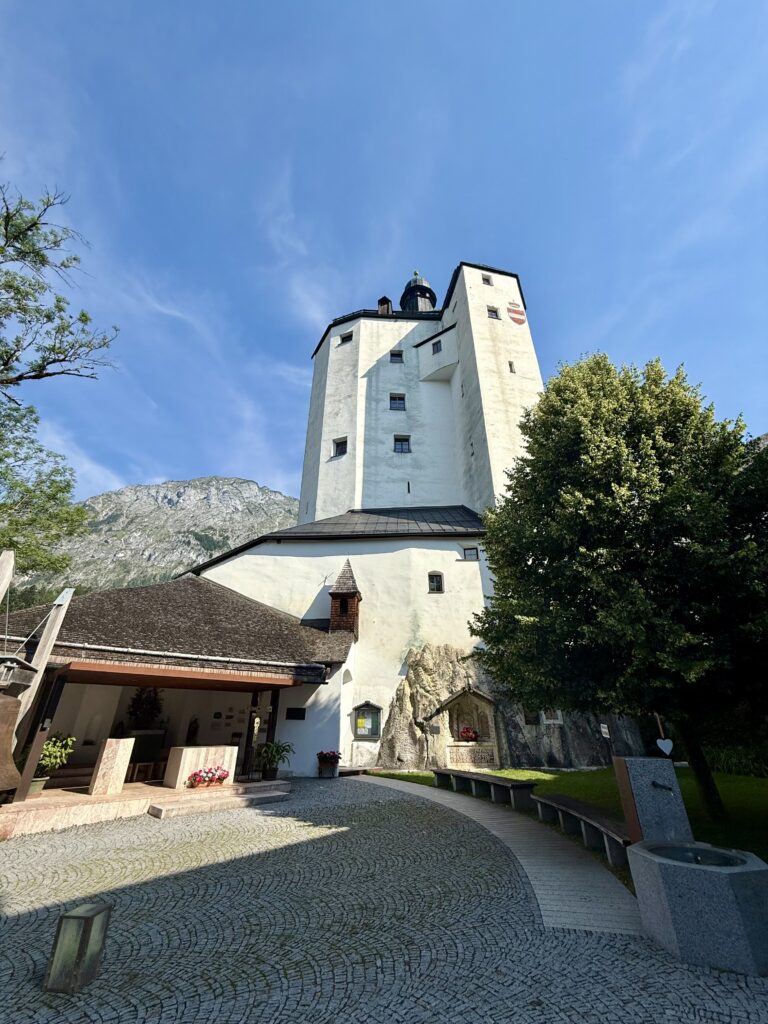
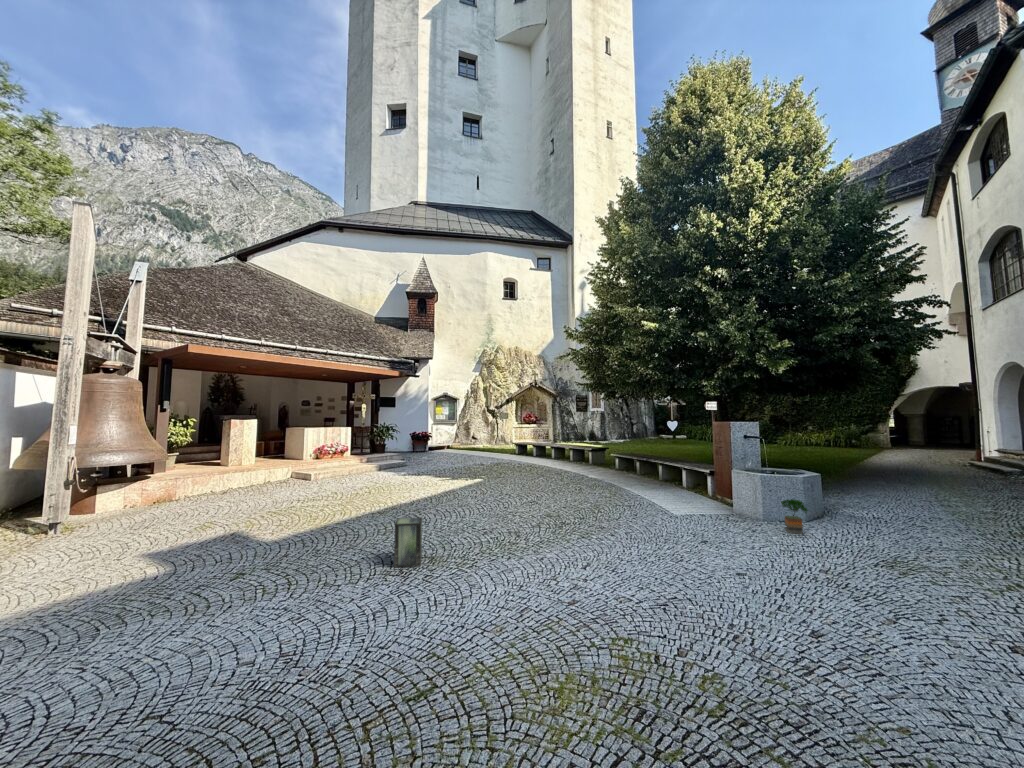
potted tree: none [687,910,738,997] -> present [781,499,808,534]

